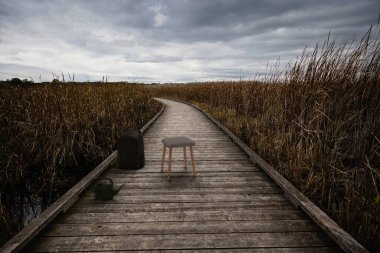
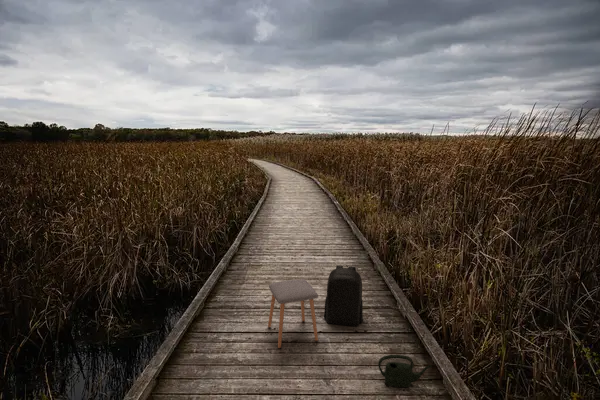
backpack: present [117,130,145,169] -> present [324,265,363,326]
watering can: present [89,177,125,200] -> present [378,355,432,387]

